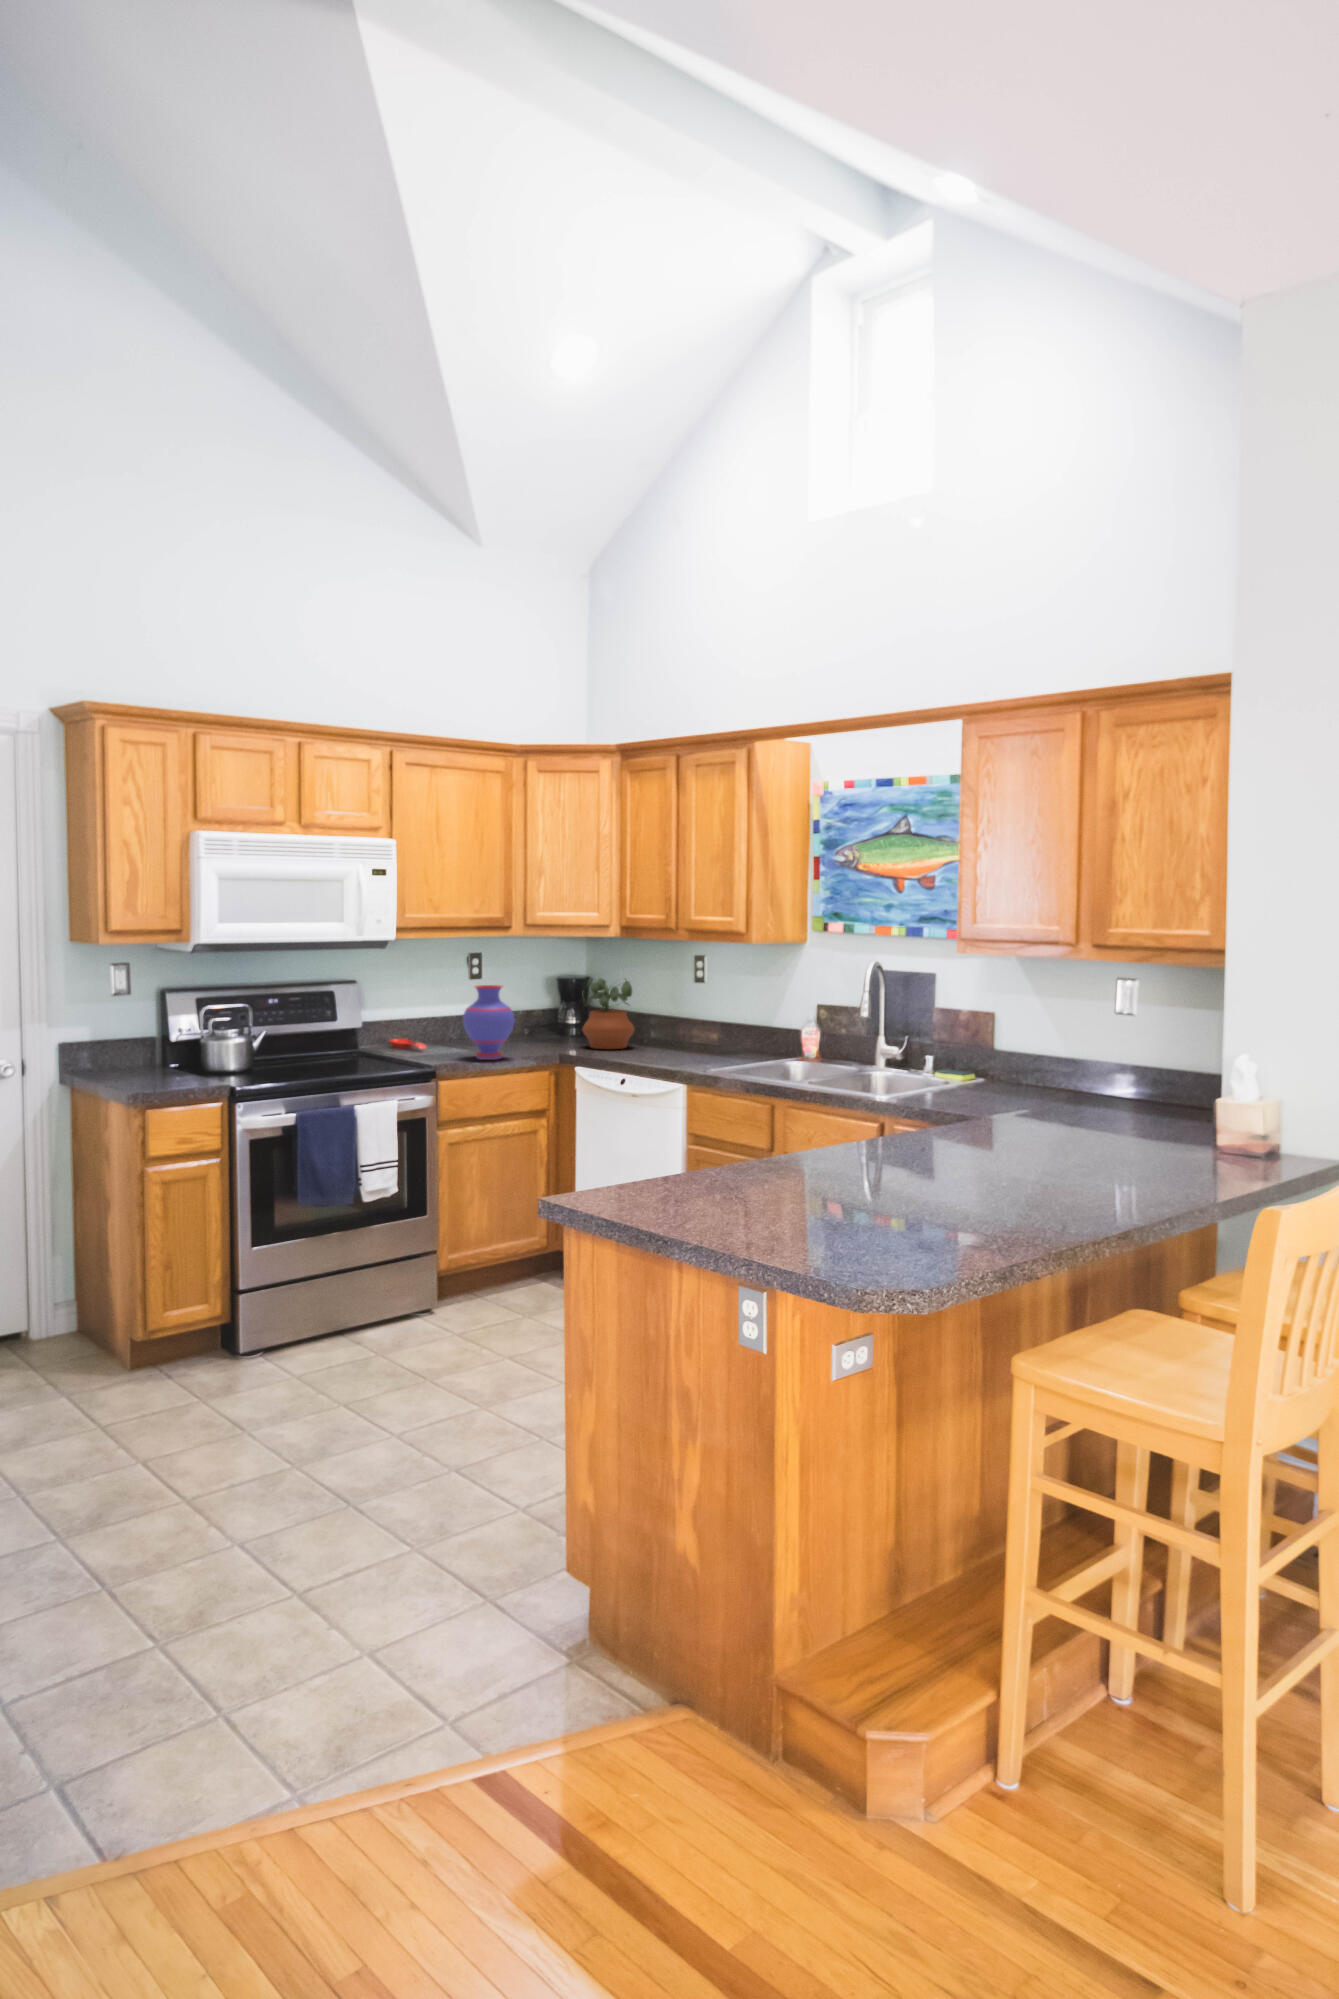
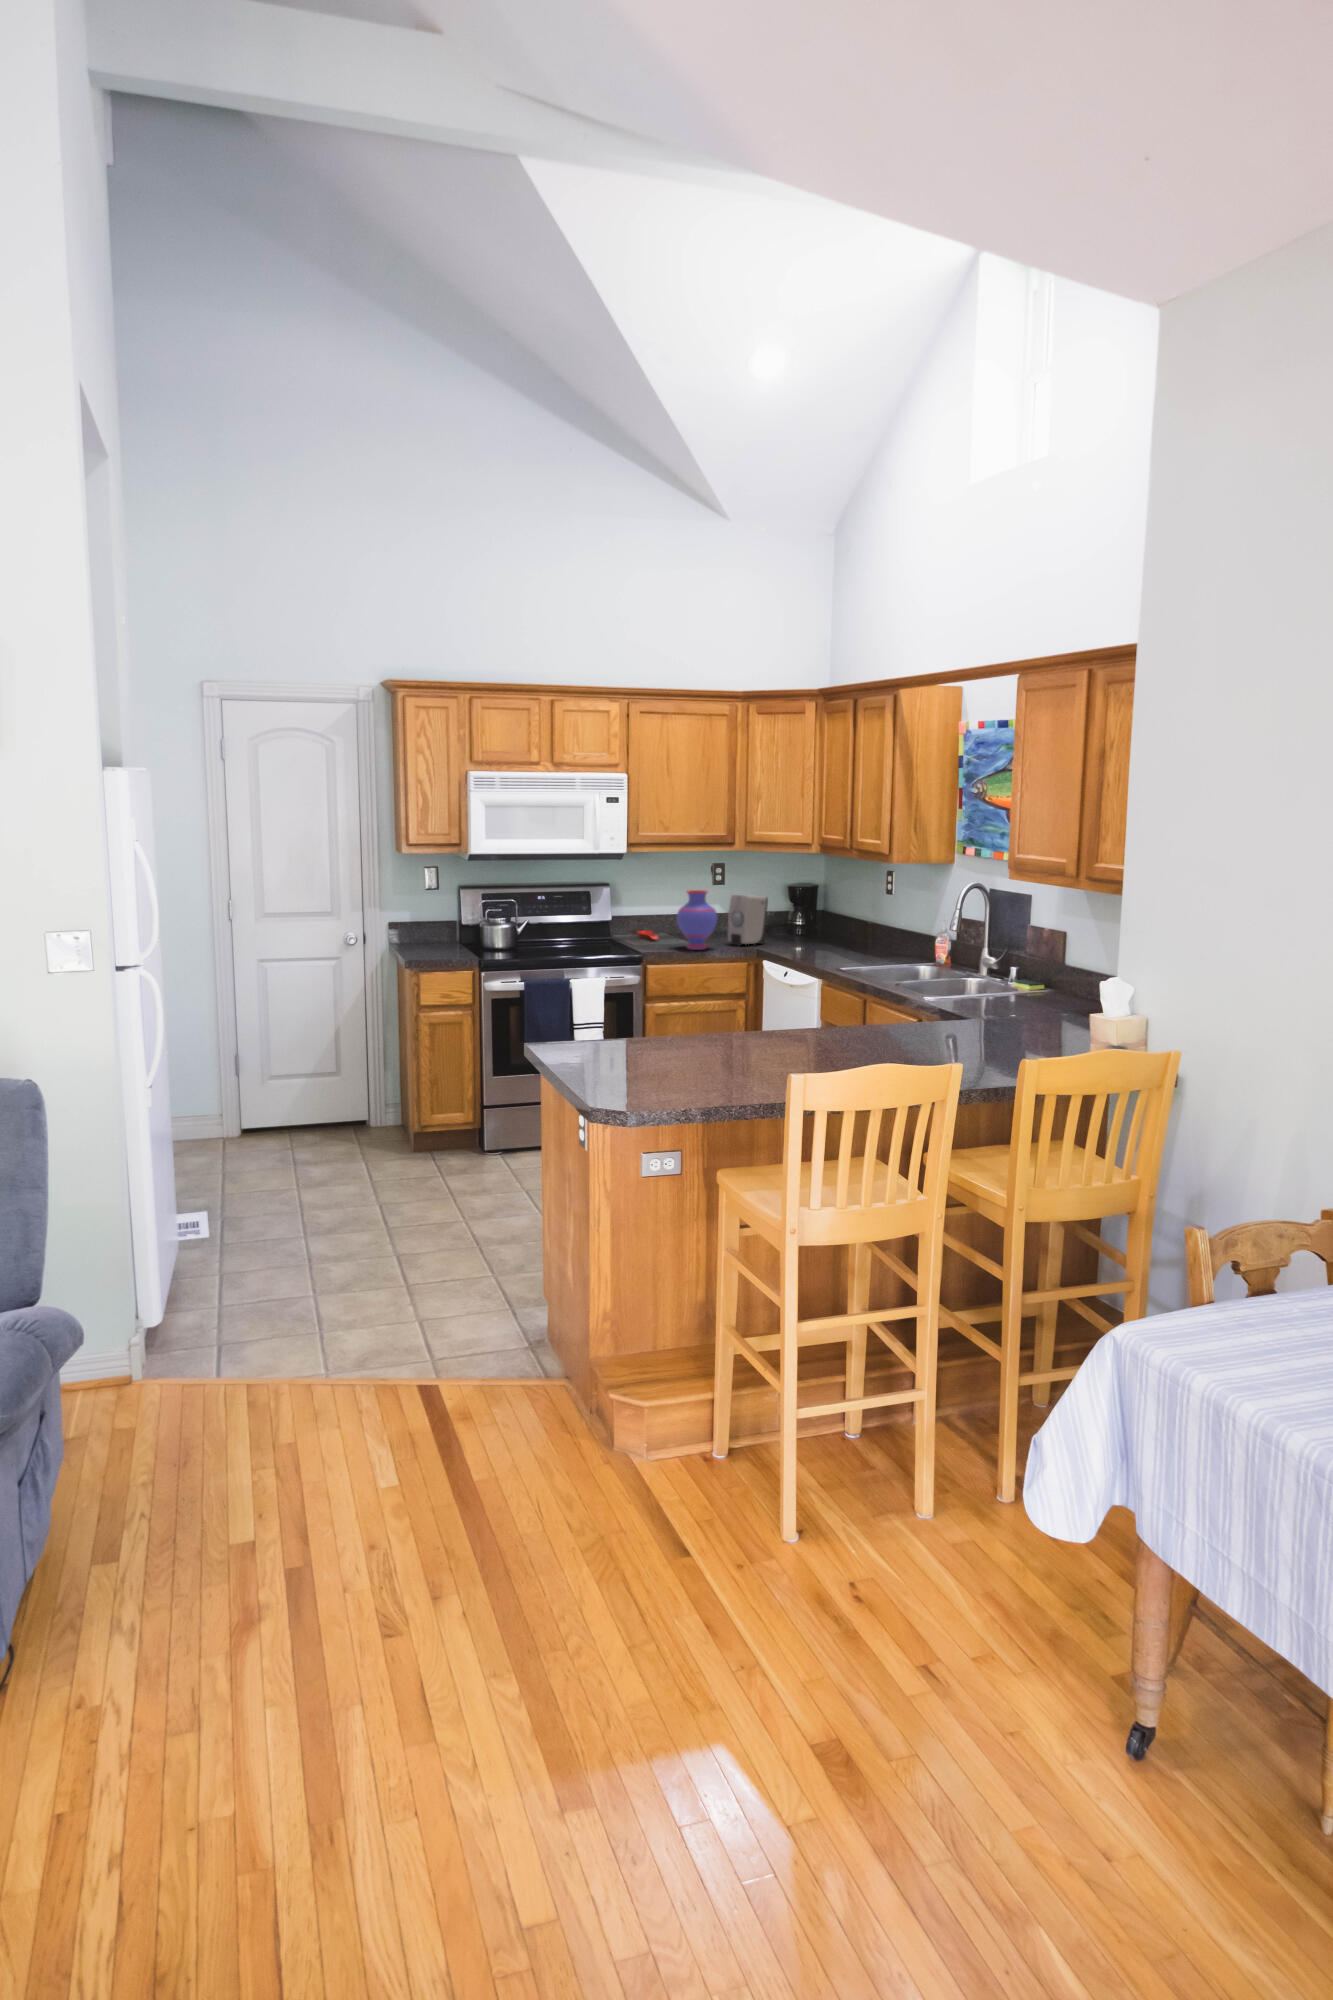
potted plant: present [582,978,634,1049] -> none [788,886,834,946]
soap dispenser: none [514,990,558,1053] -> present [728,895,768,946]

